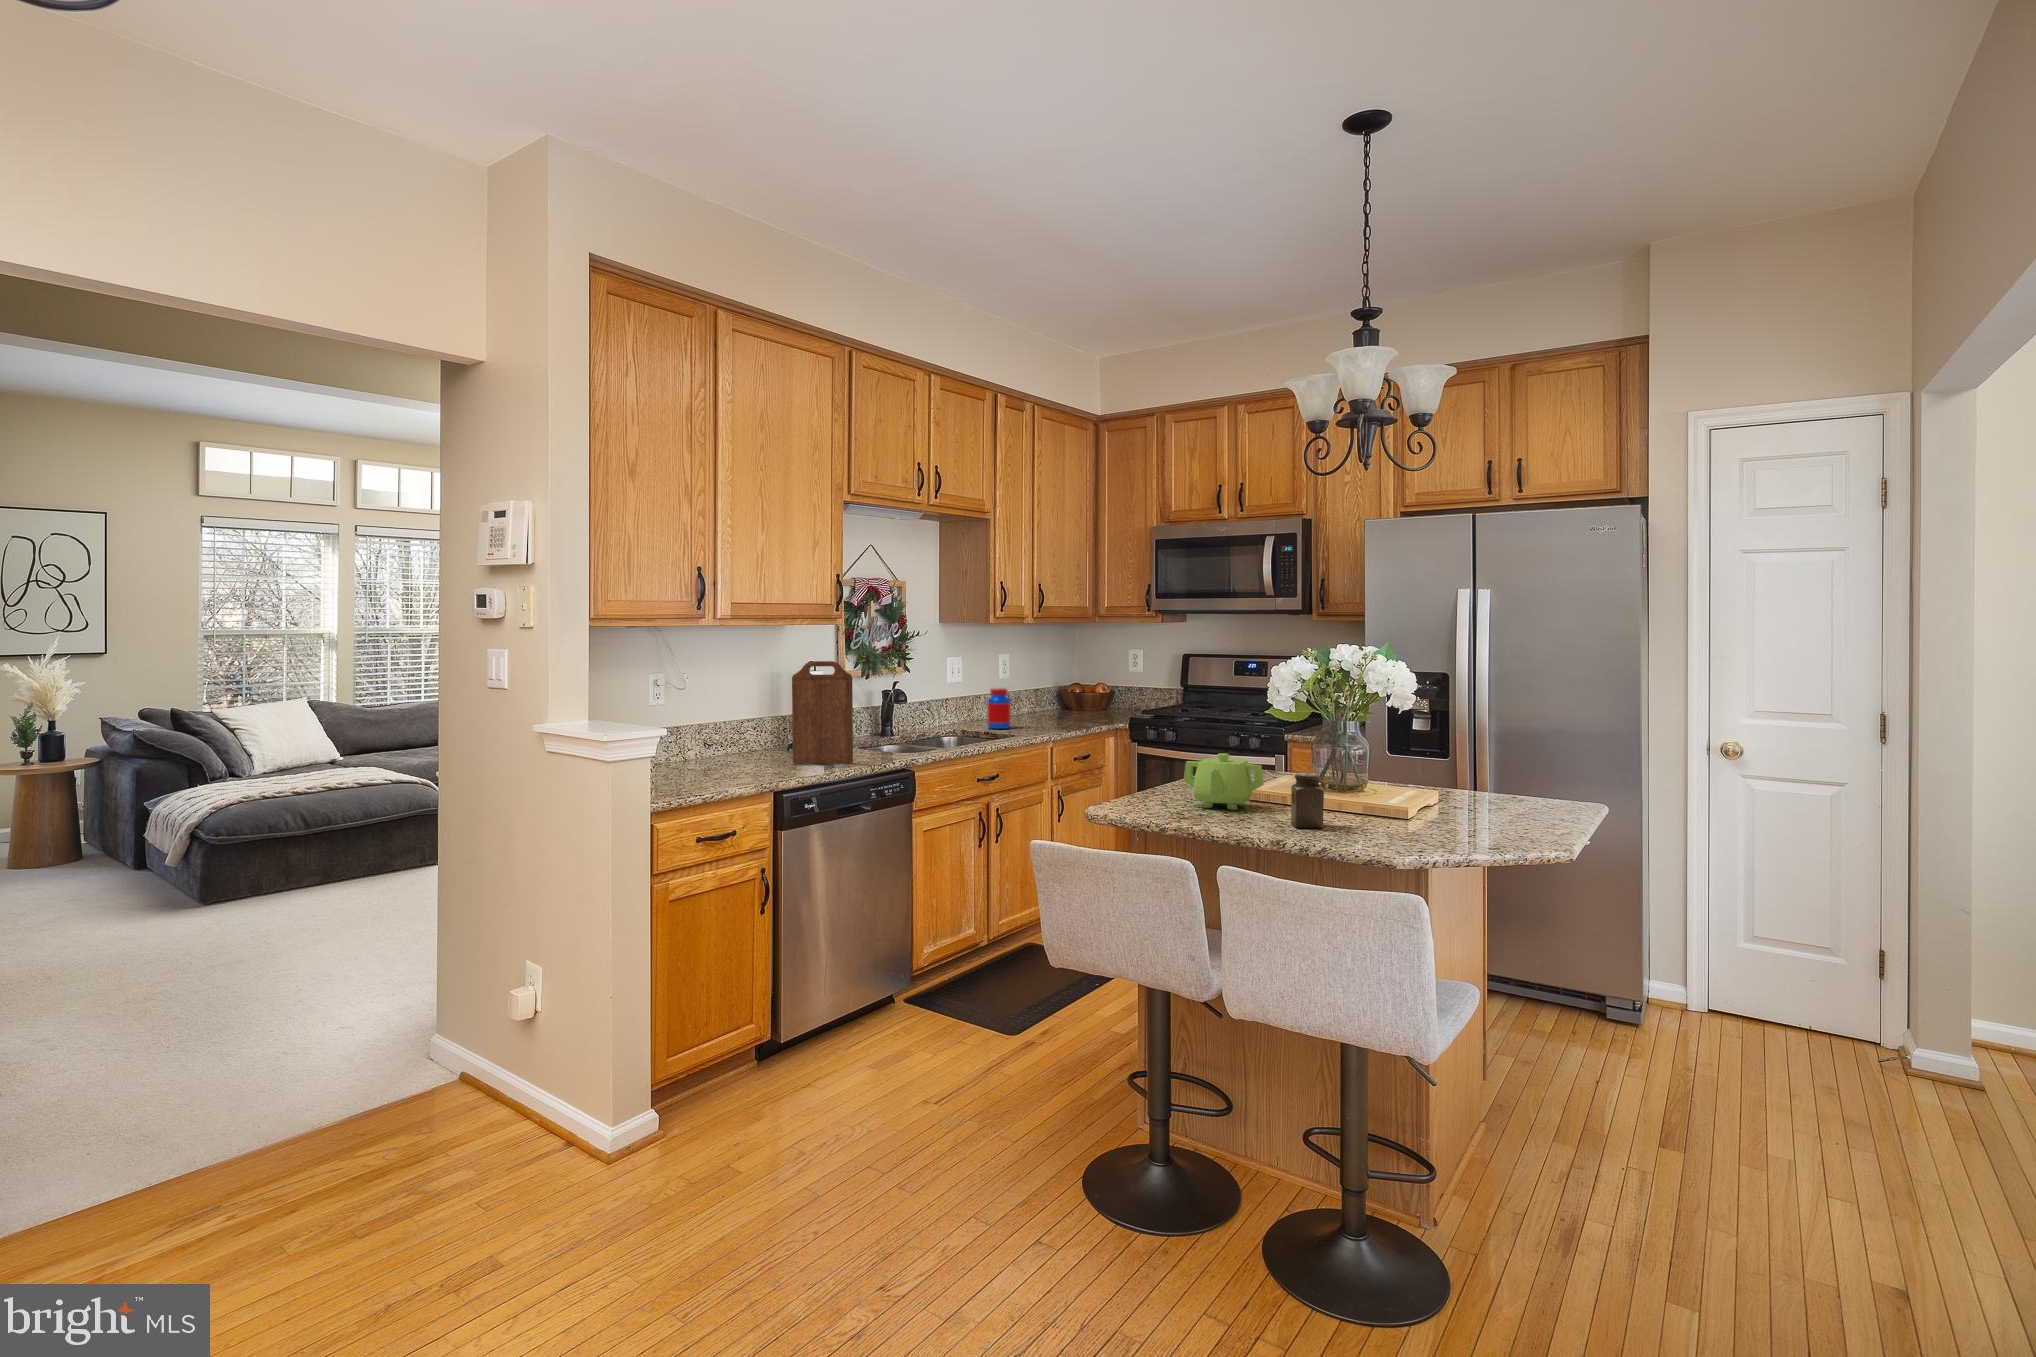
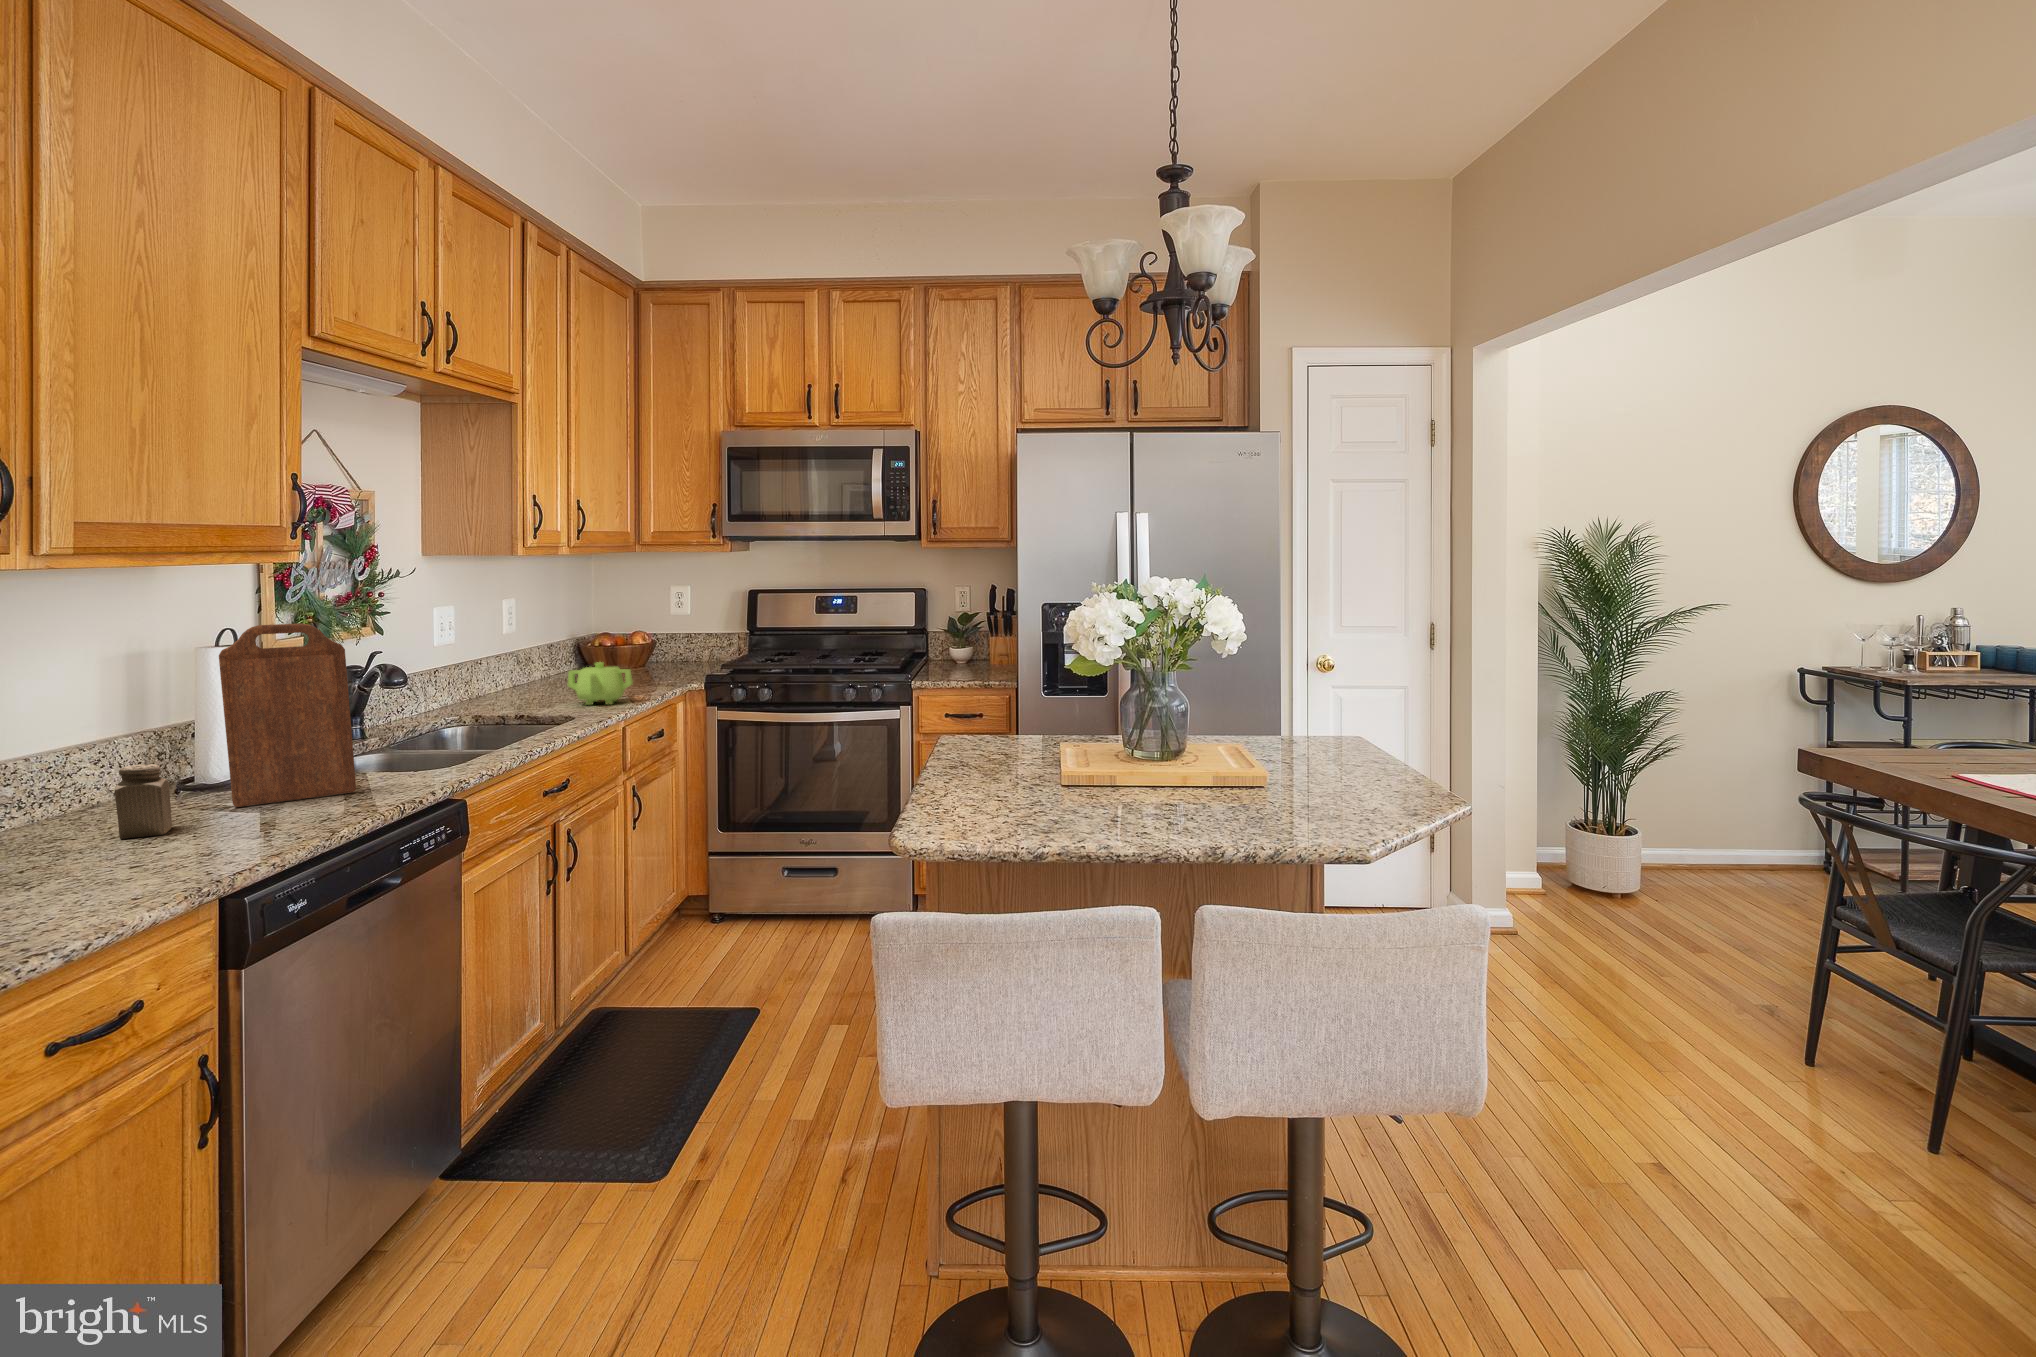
jar: present [987,688,1011,729] -> none [504,648,542,706]
teapot: present [1183,753,1264,810] -> present [568,662,633,705]
salt shaker: present [1291,773,1324,828] -> present [115,764,172,839]

